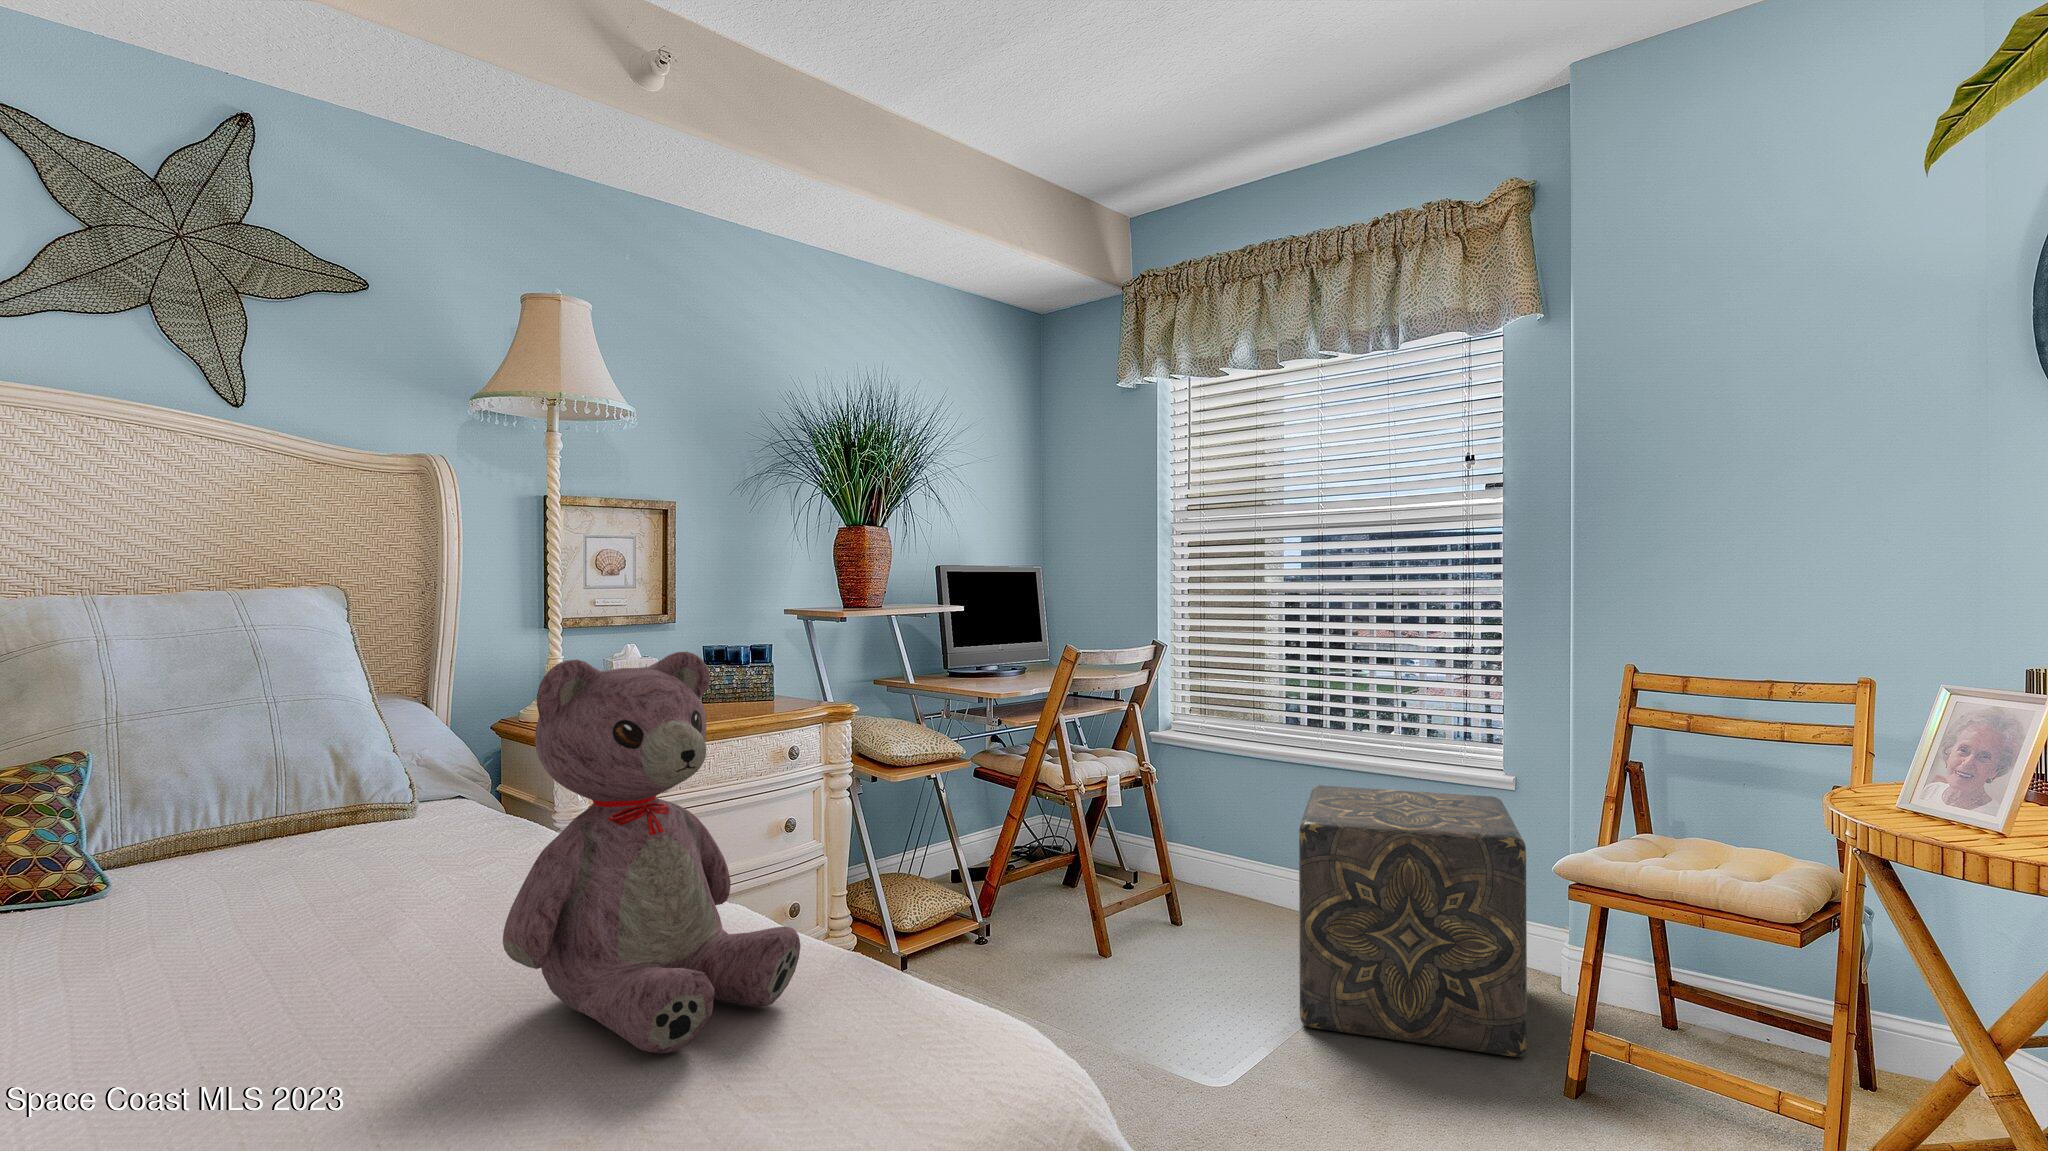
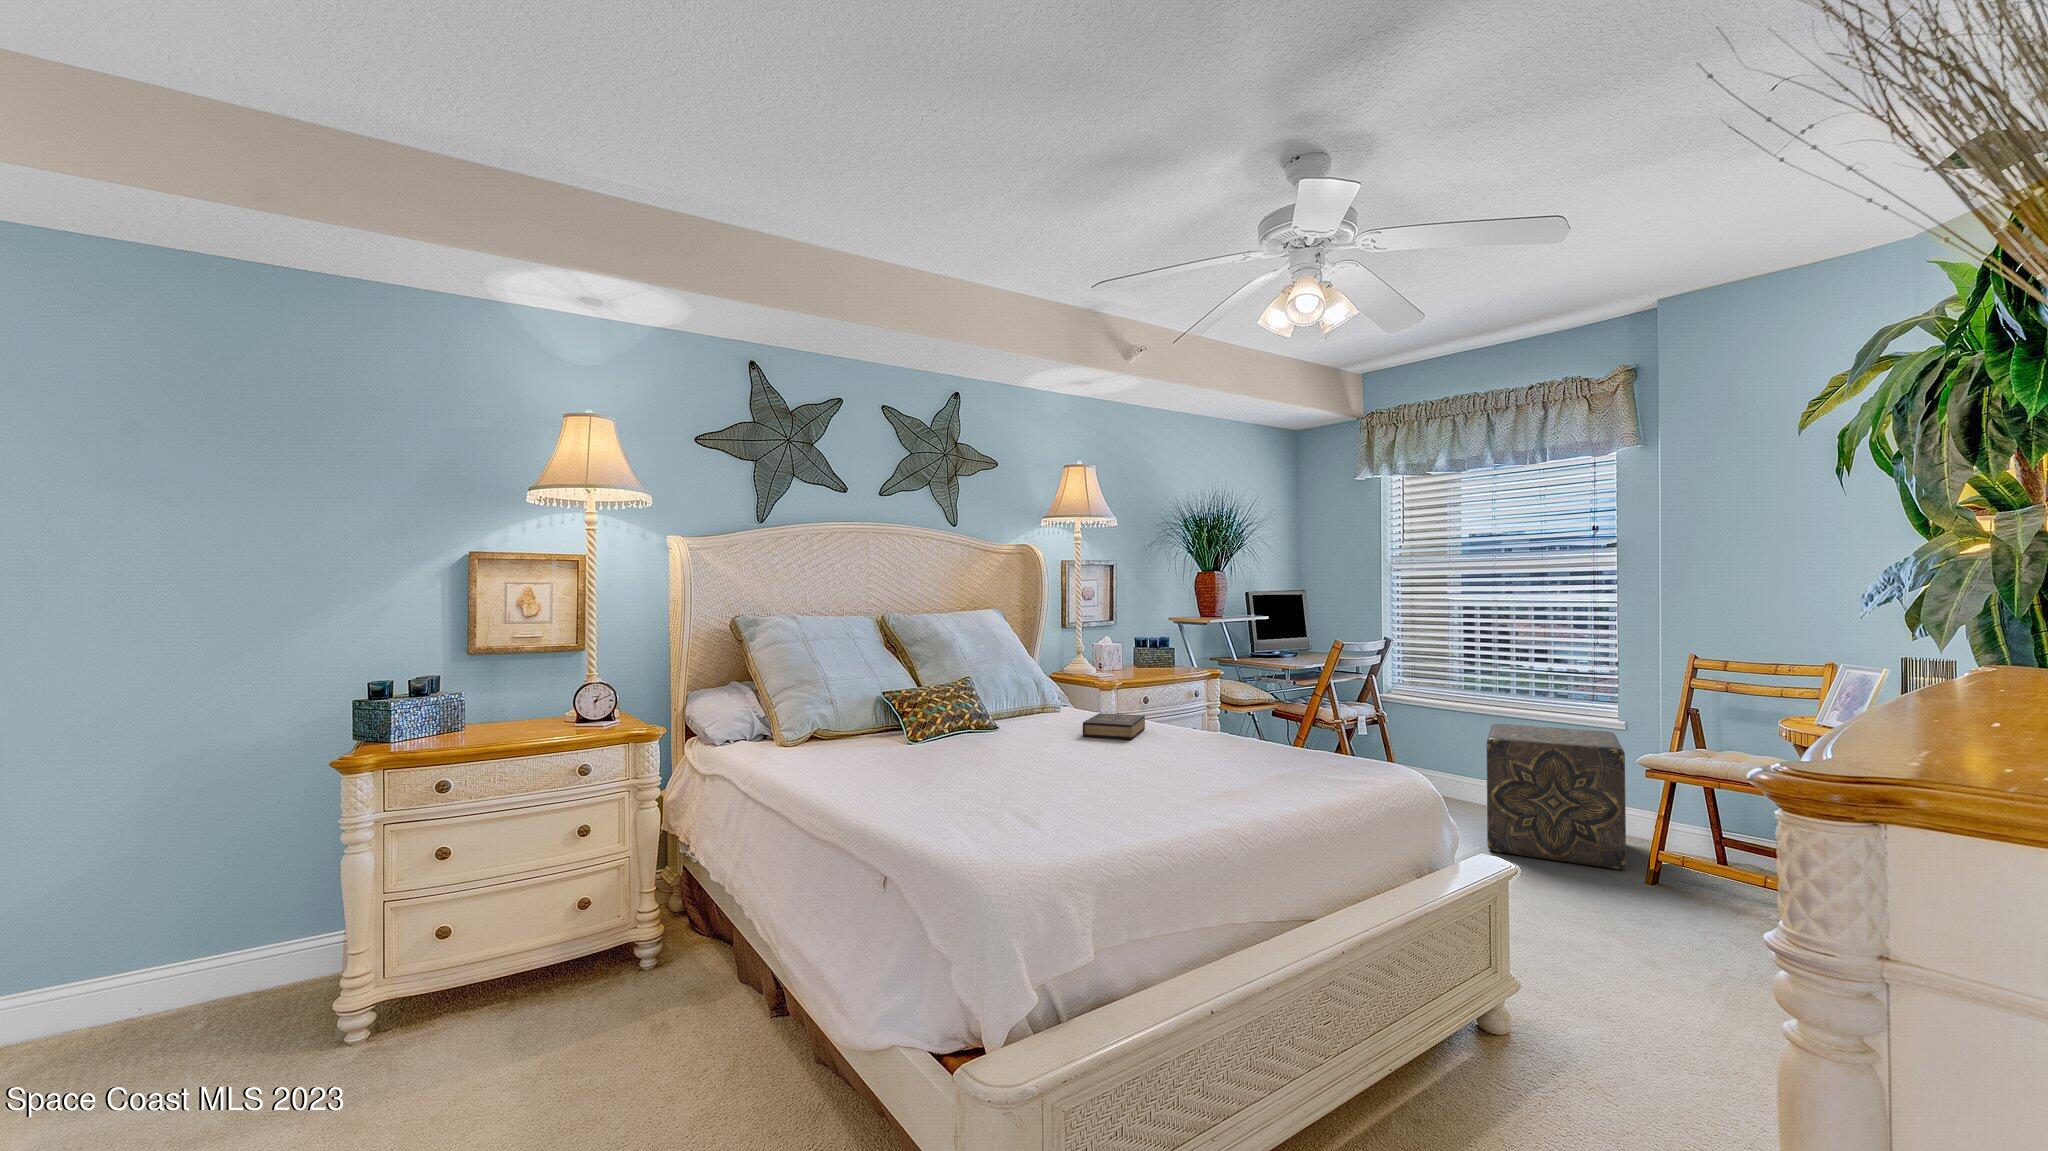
teddy bear: present [503,652,801,1053] -> none [1227,638,1317,763]
hardback book: none [216,848,470,944] -> present [1083,713,1145,739]

